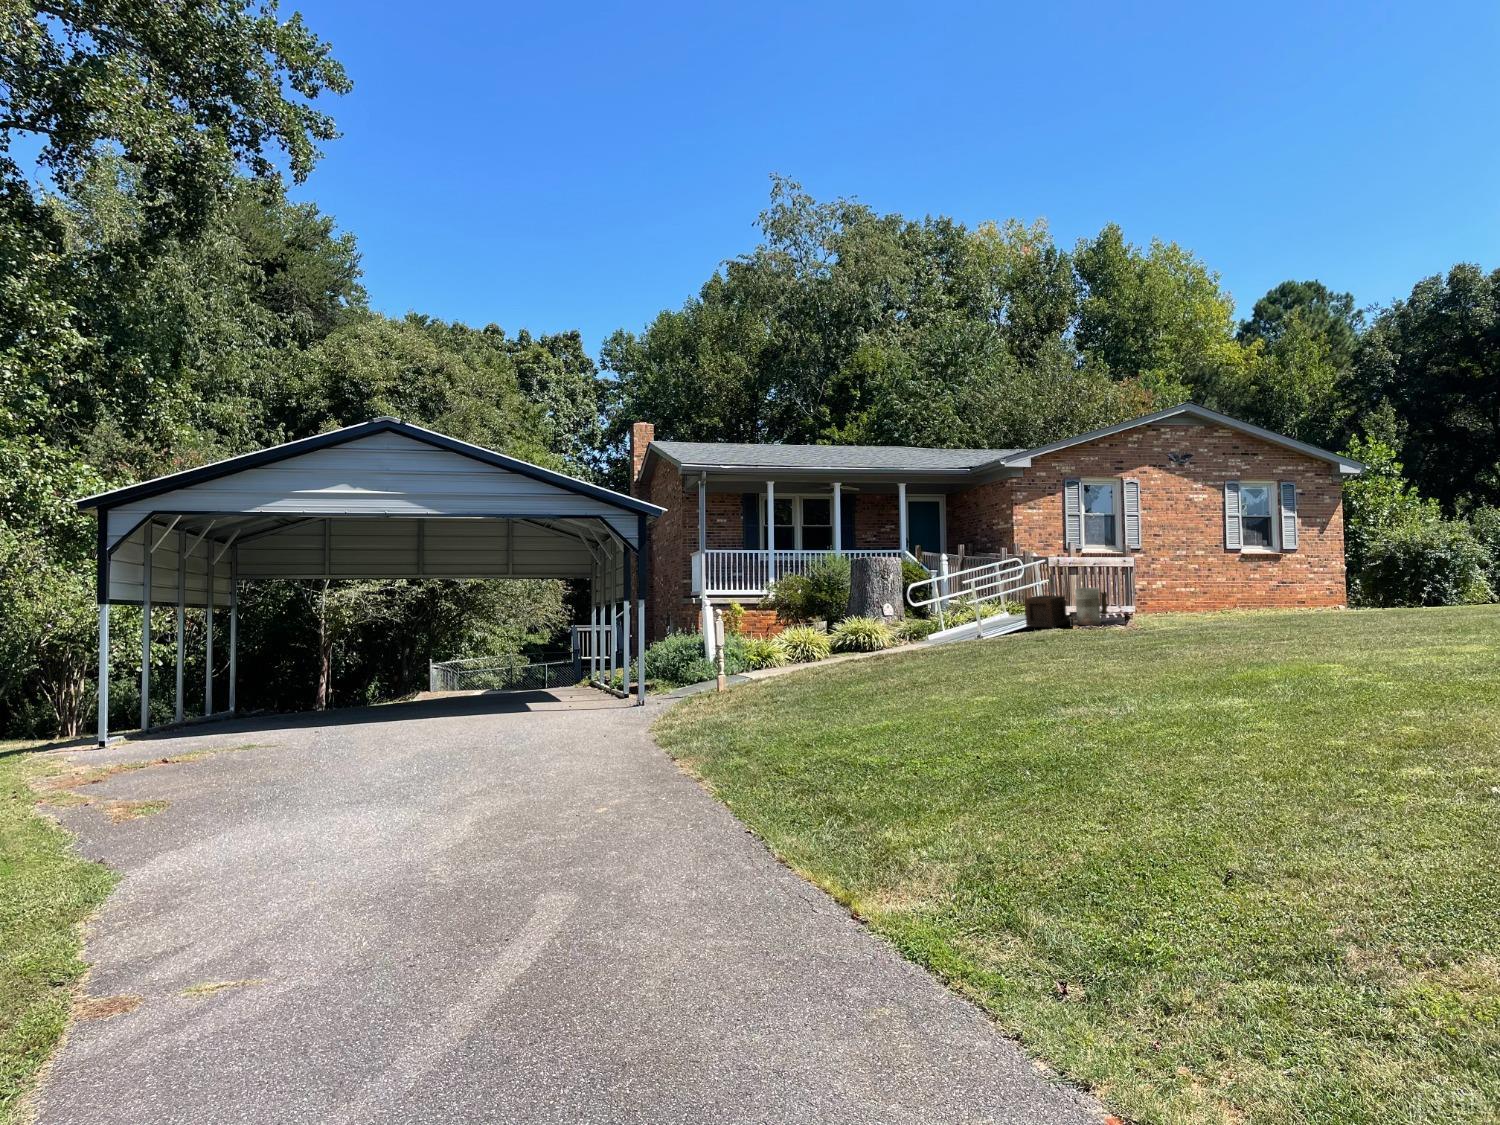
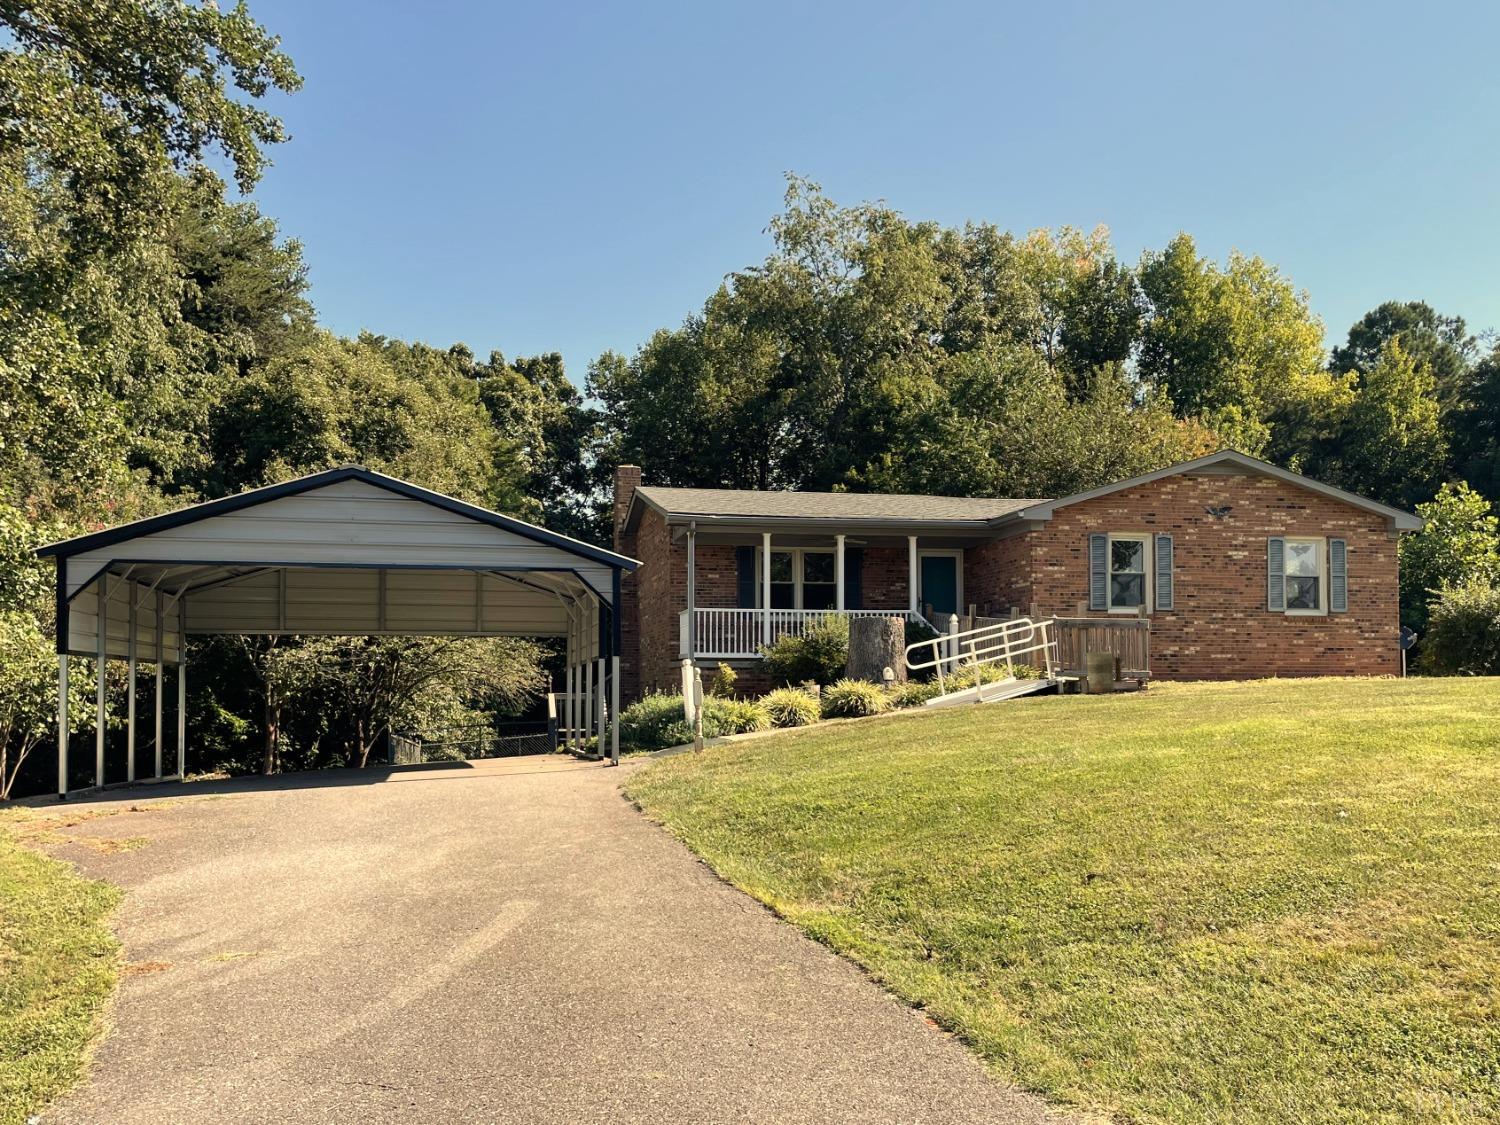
wooden crate: present [1025,595,1067,627] -> none [1033,660,1079,695]

